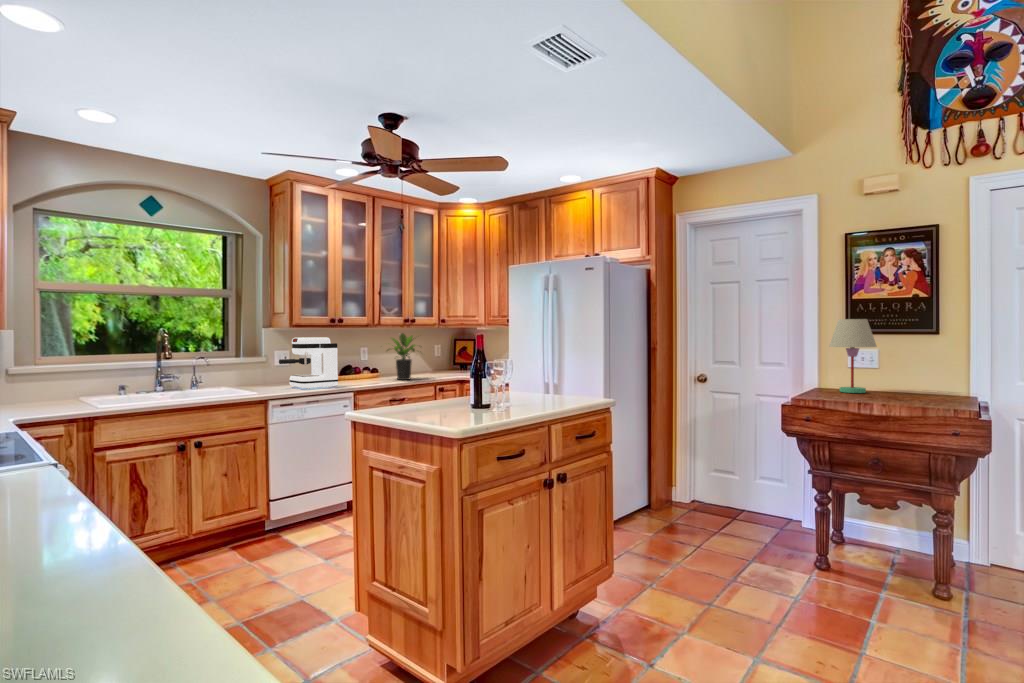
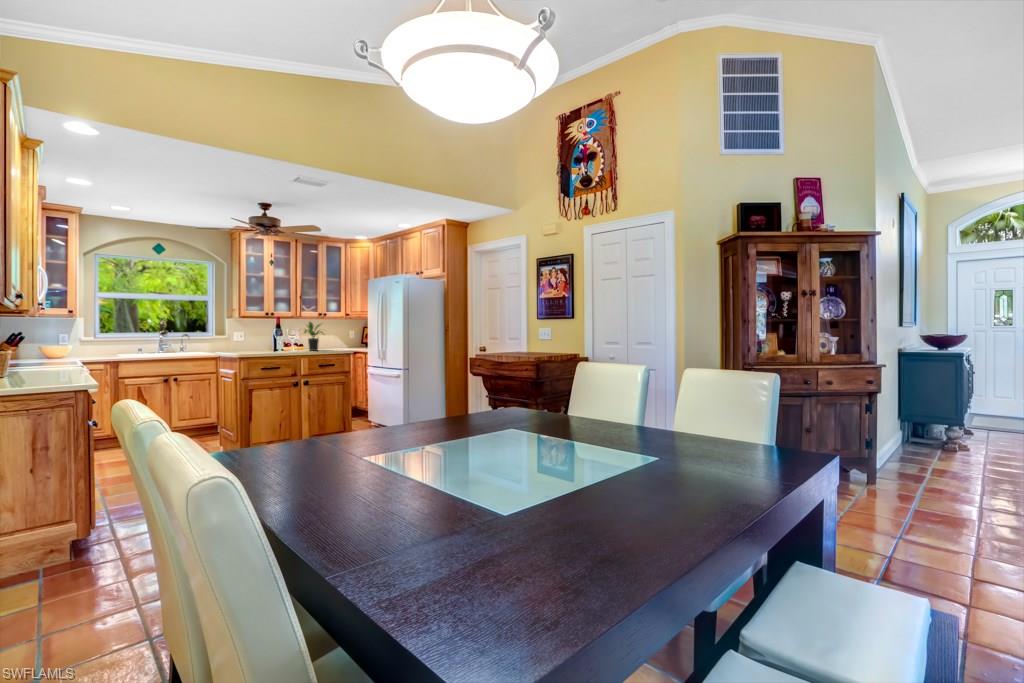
table lamp: present [829,319,877,393] -> none [518,308,541,350]
coffee maker: present [279,337,338,389] -> none [229,324,264,353]

